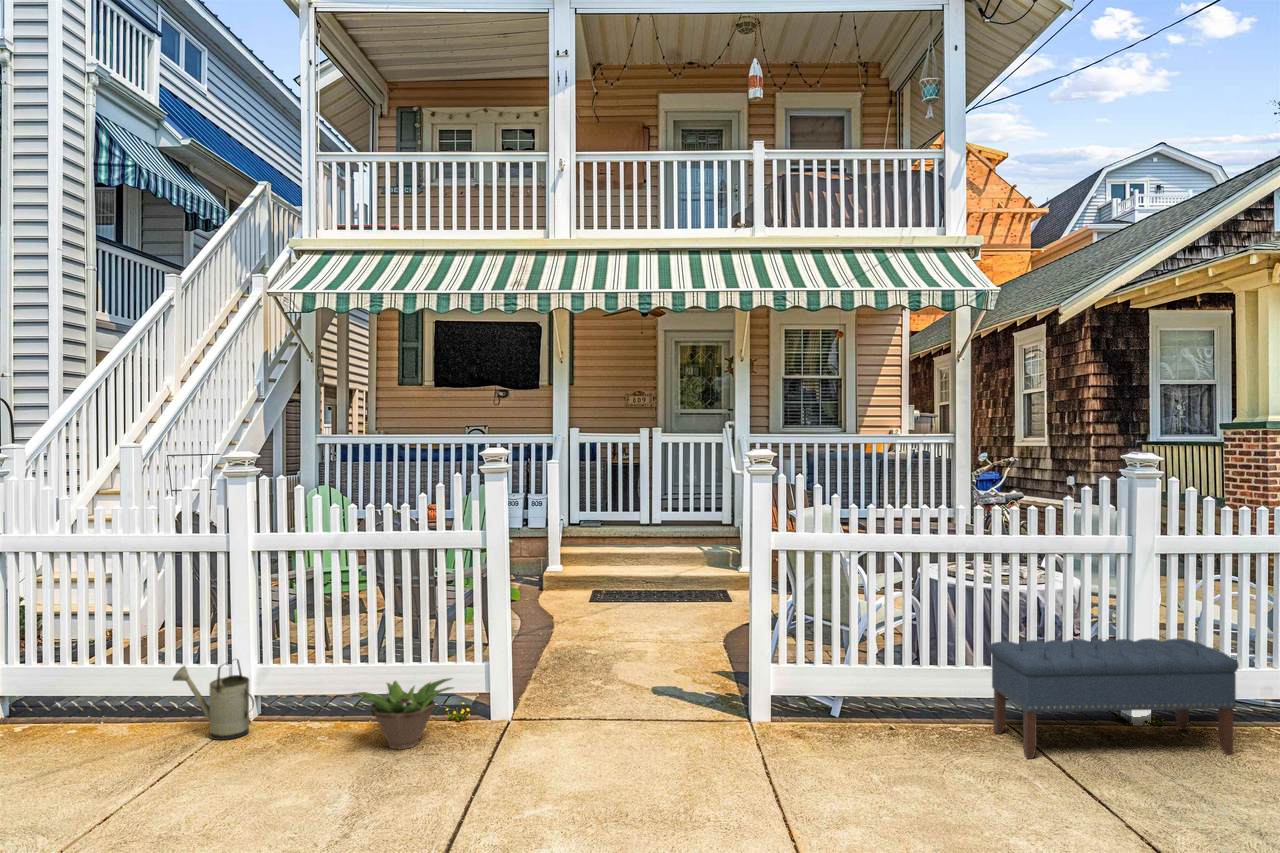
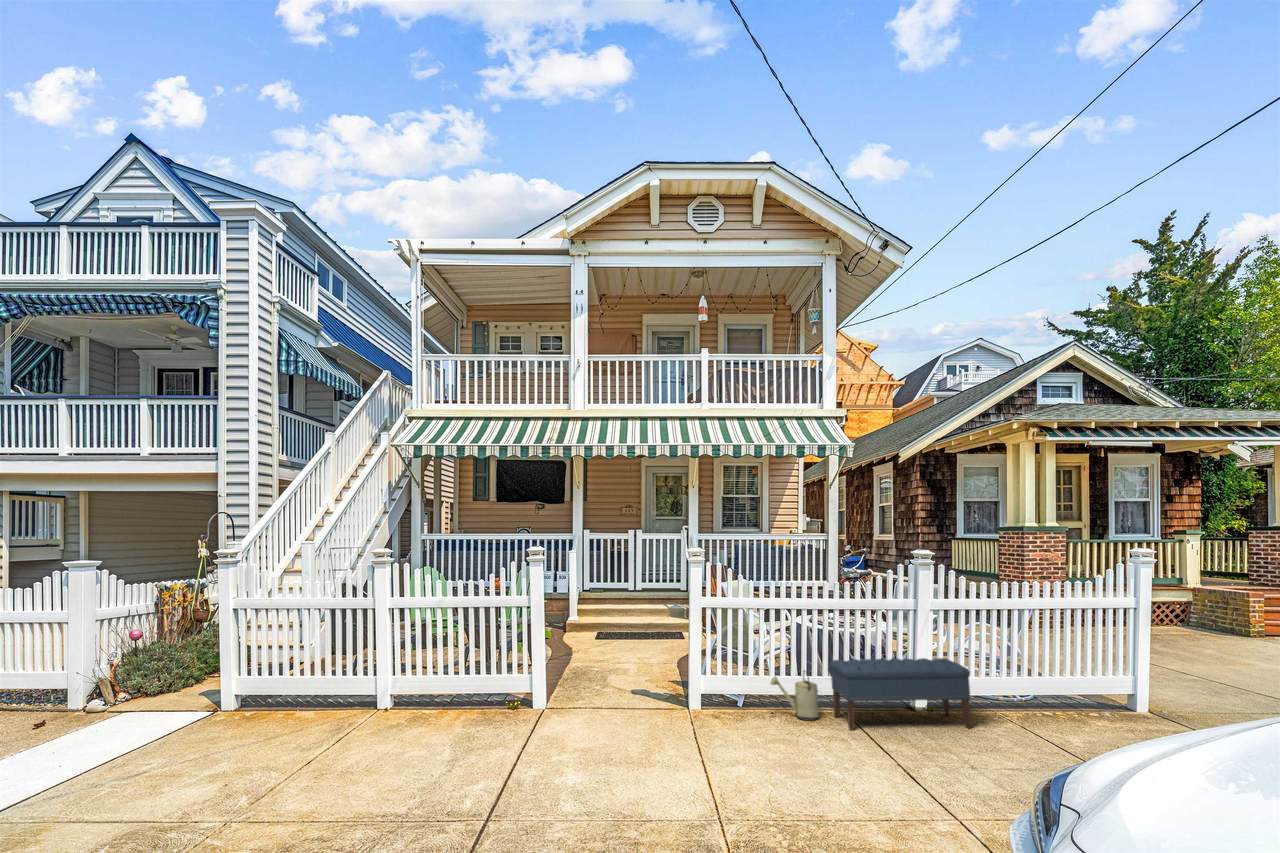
watering can: present [173,659,254,740] -> present [770,671,818,721]
decorative plant: present [353,678,453,749] -> none [447,682,513,726]

